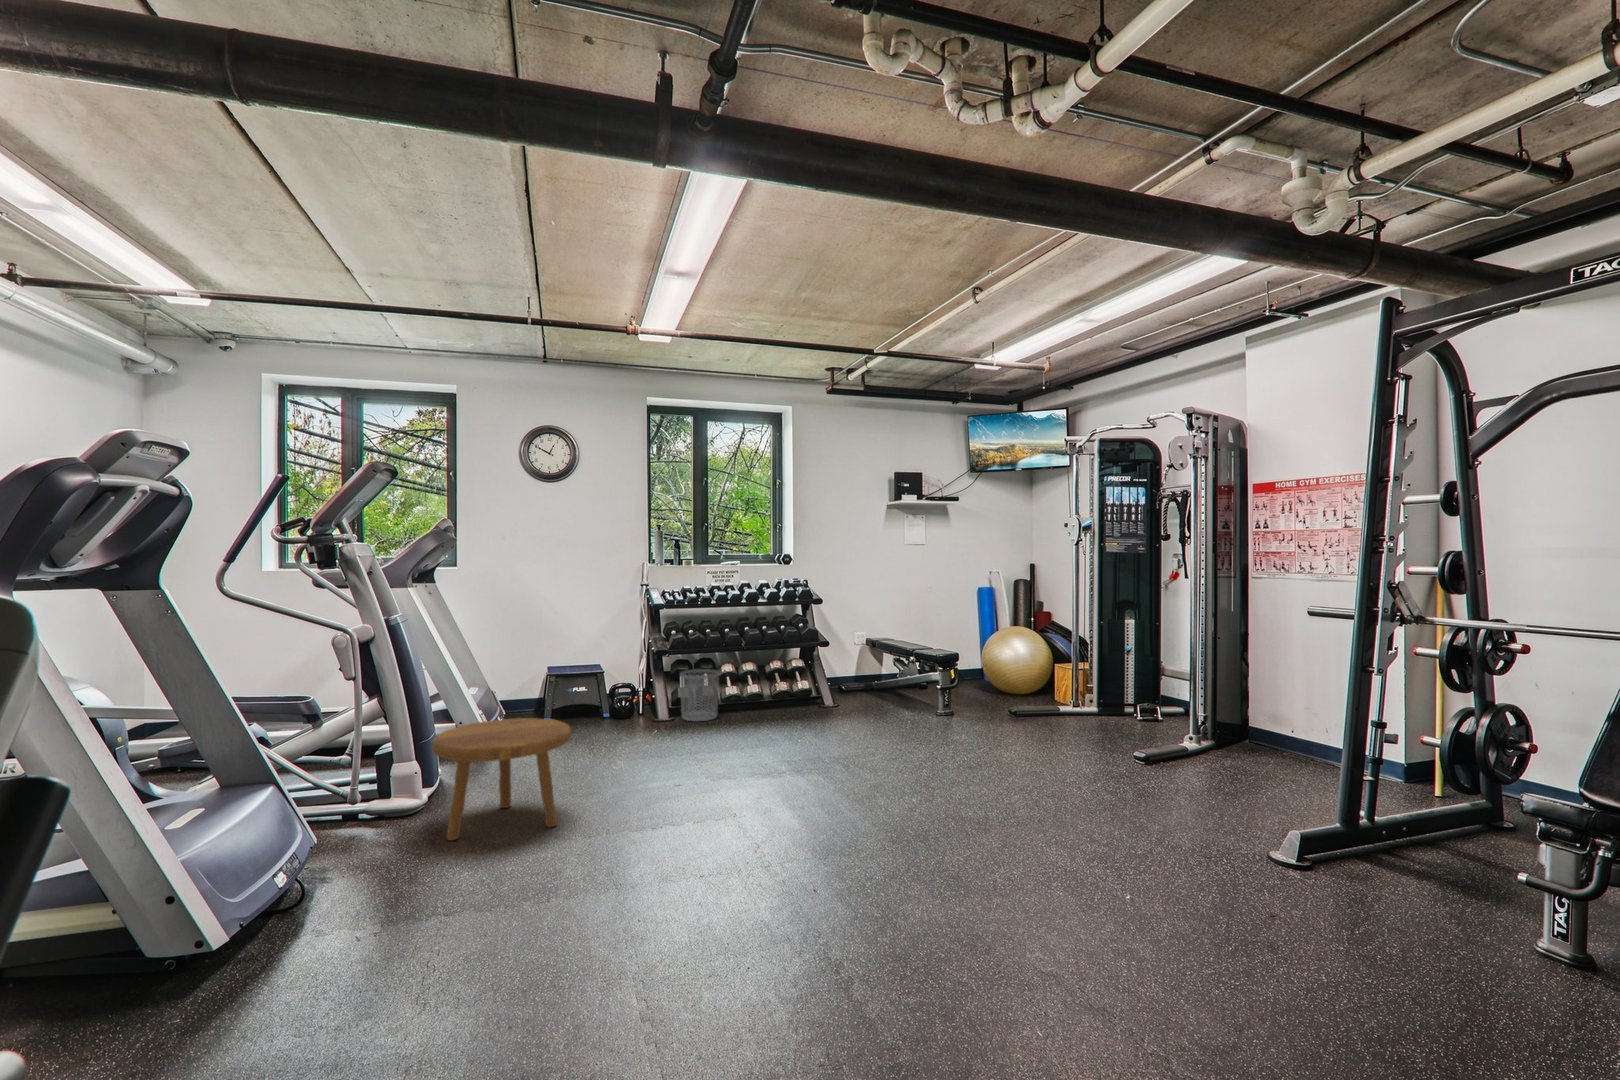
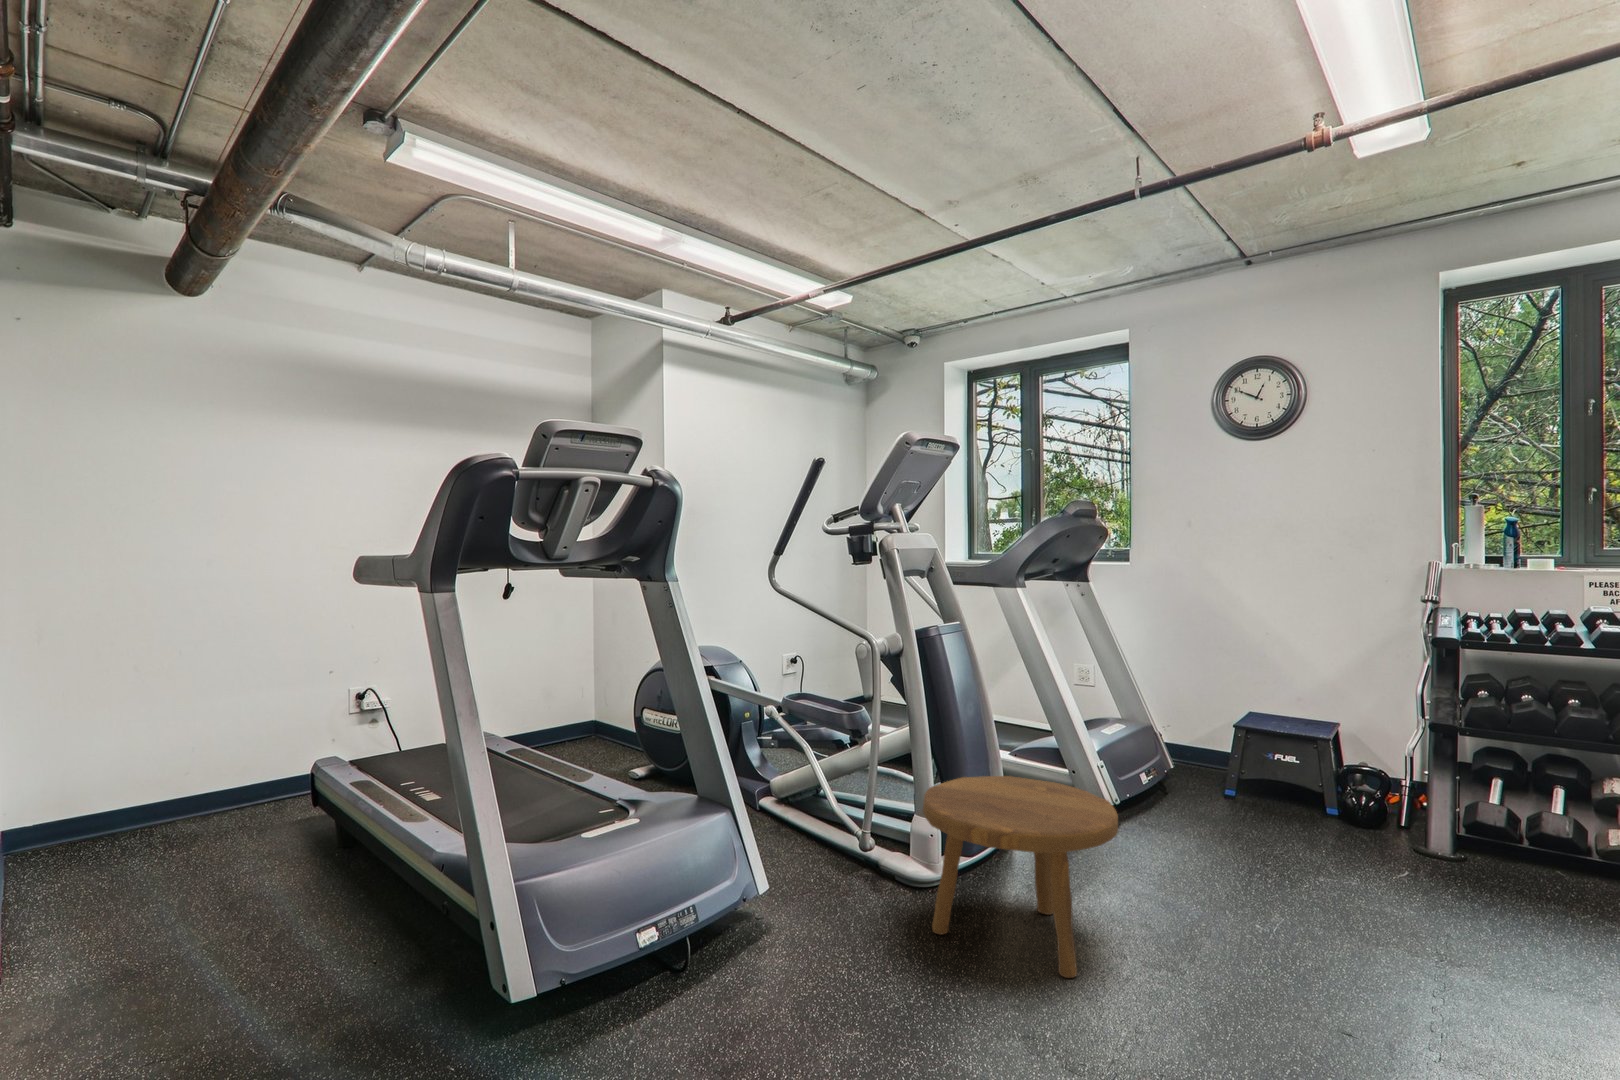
waste bin: present [680,669,719,721] -> none [1480,772,1583,885]

